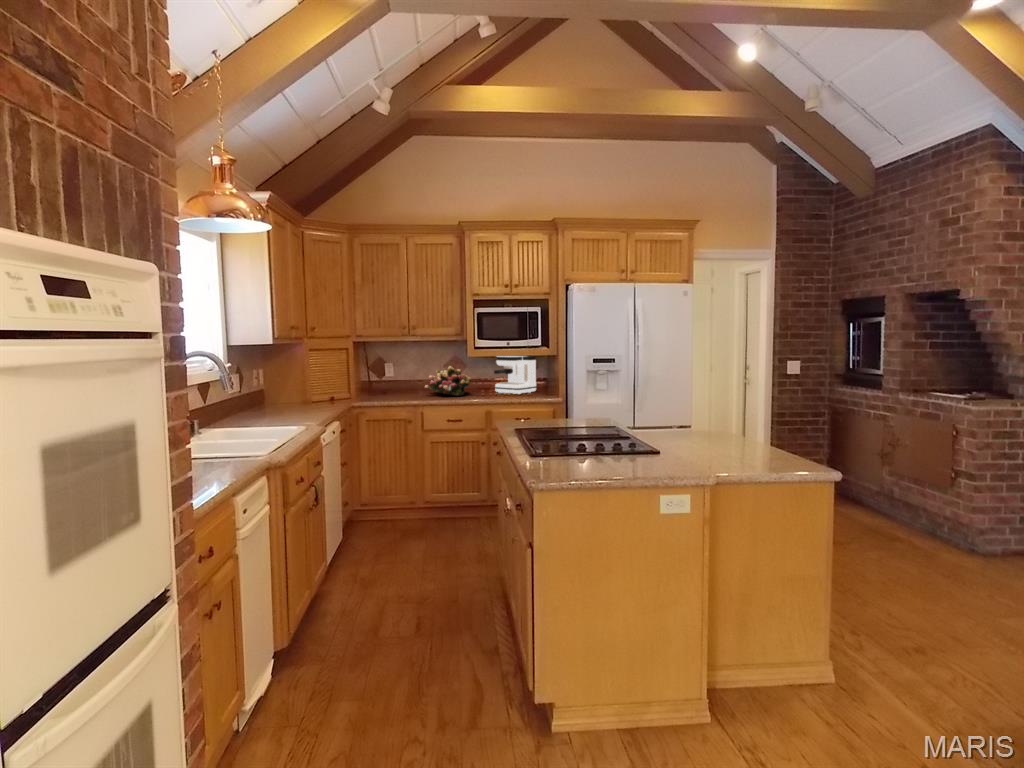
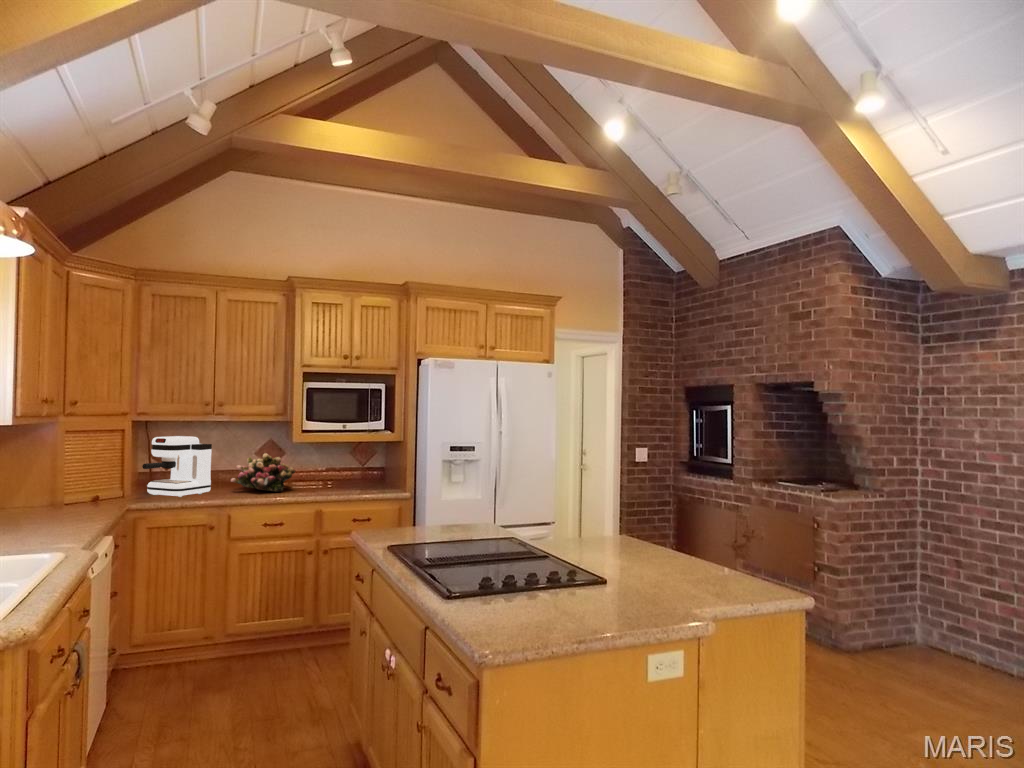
coffee maker: present [494,356,536,394] -> present [142,436,212,497]

